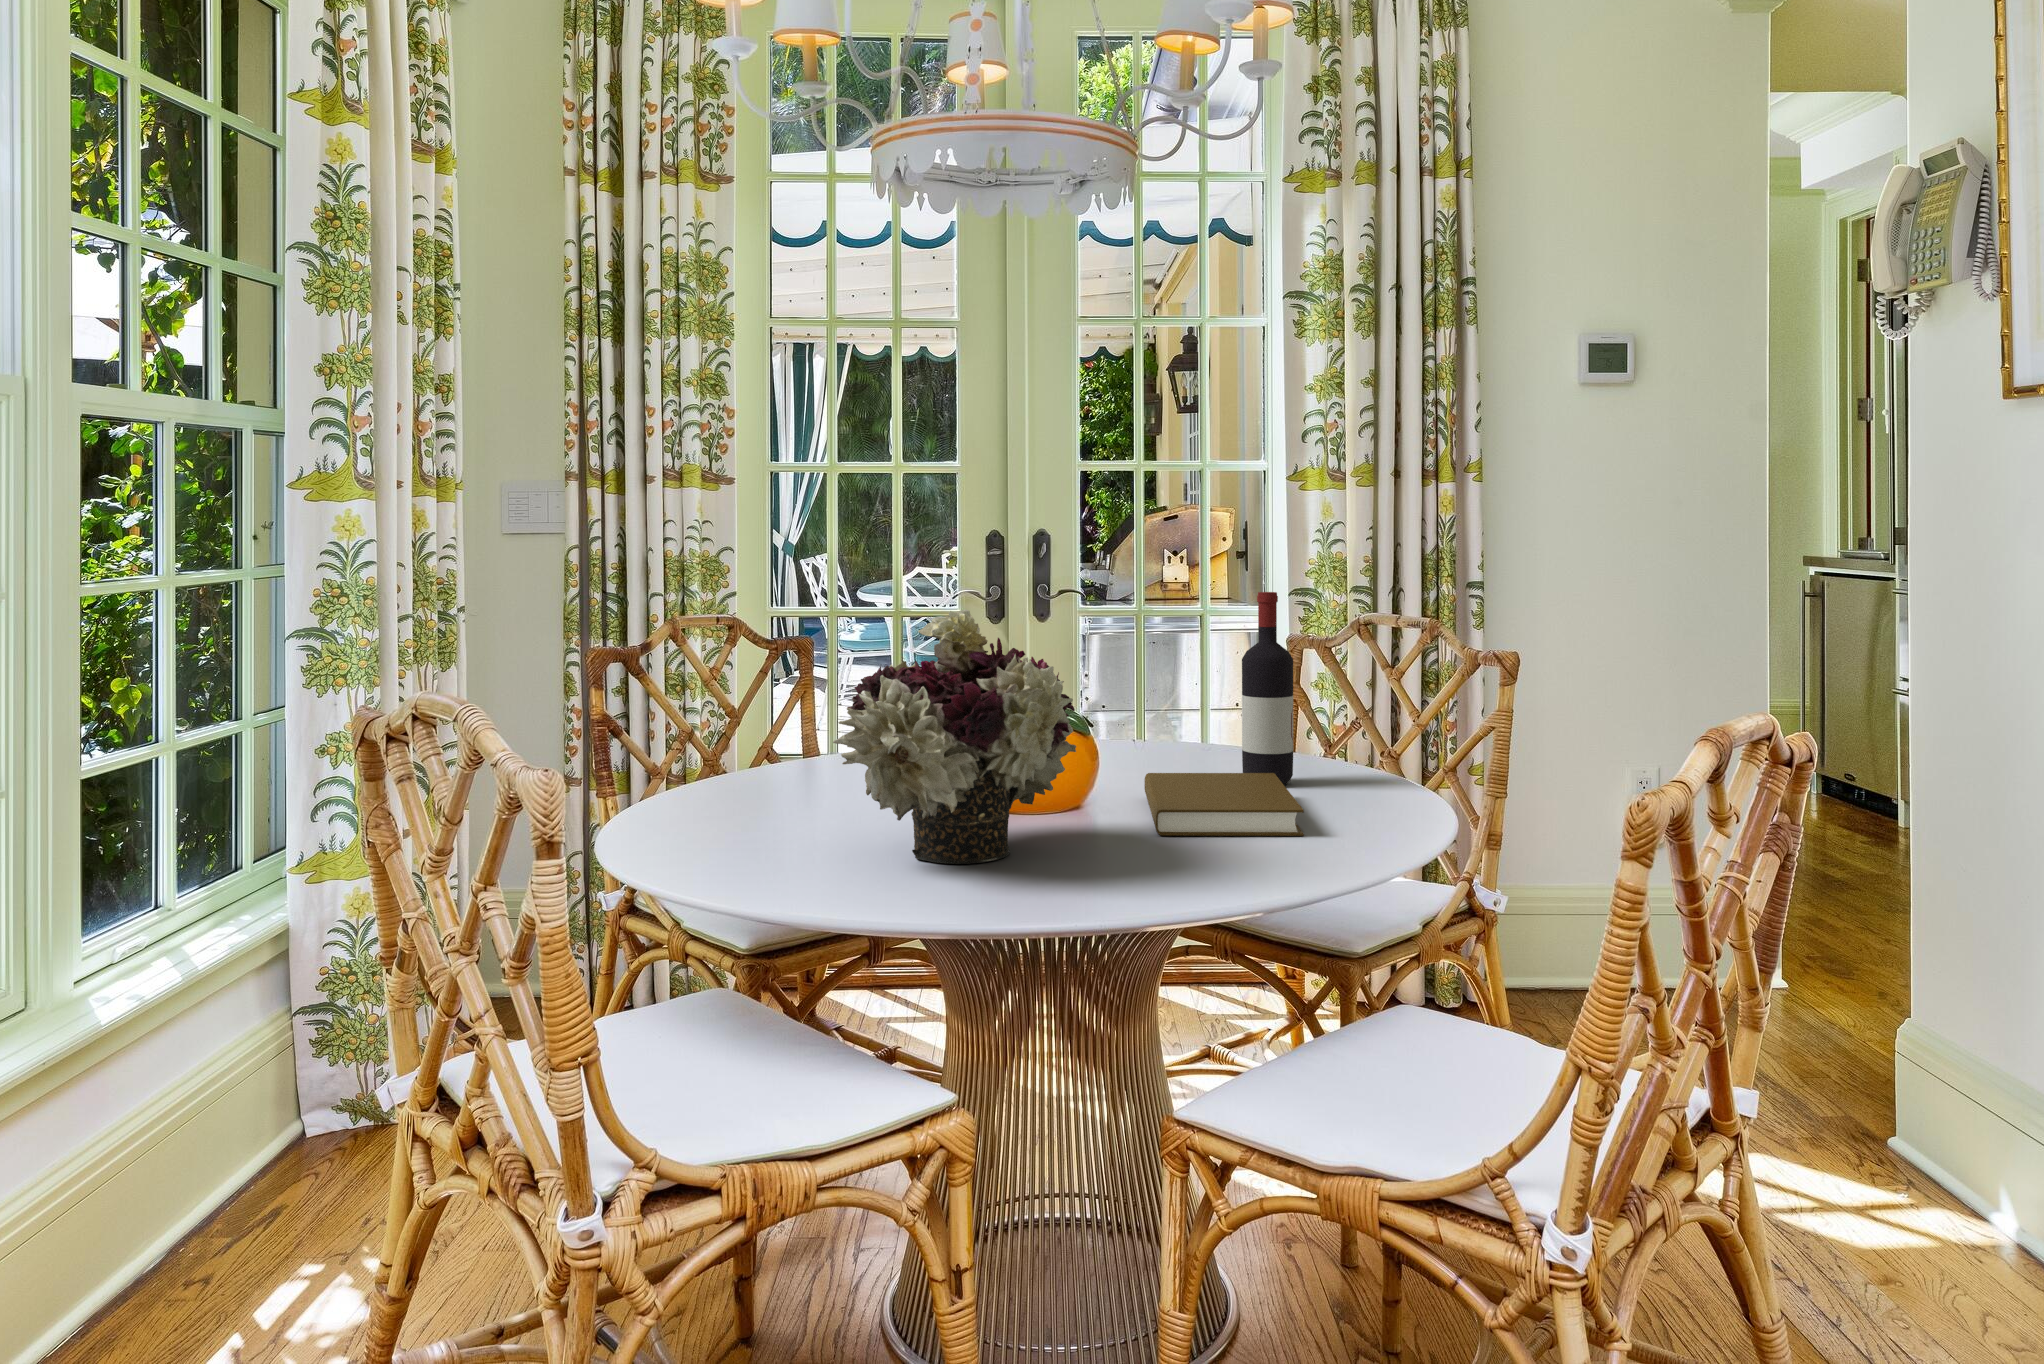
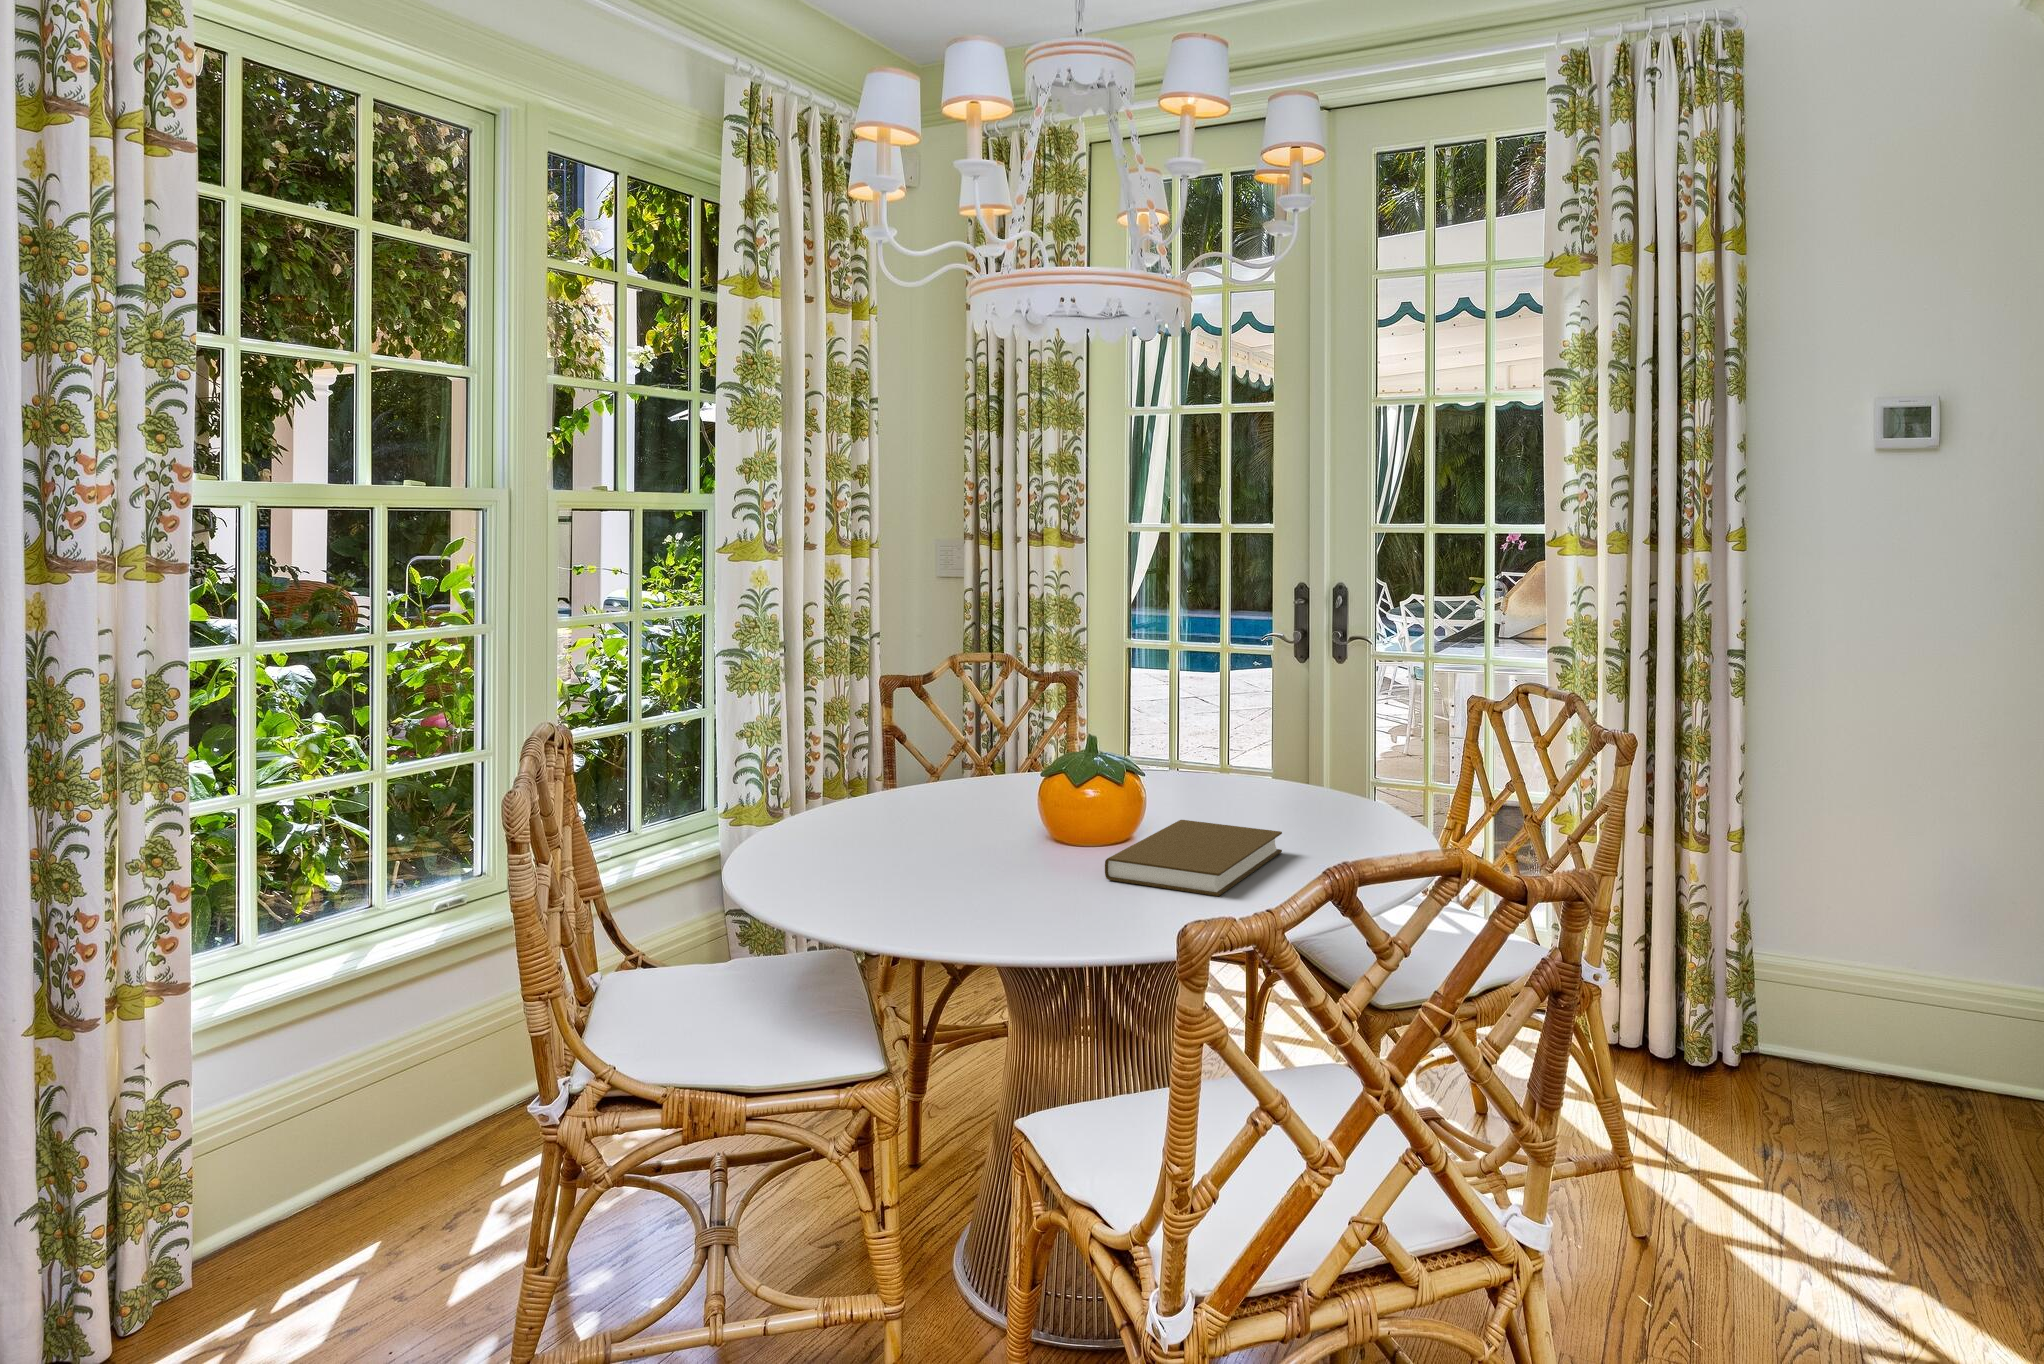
wine bottle: present [1242,592,1293,785] -> none [1284,668,1329,841]
flower arrangement: present [833,609,1076,864] -> none [825,683,1044,887]

